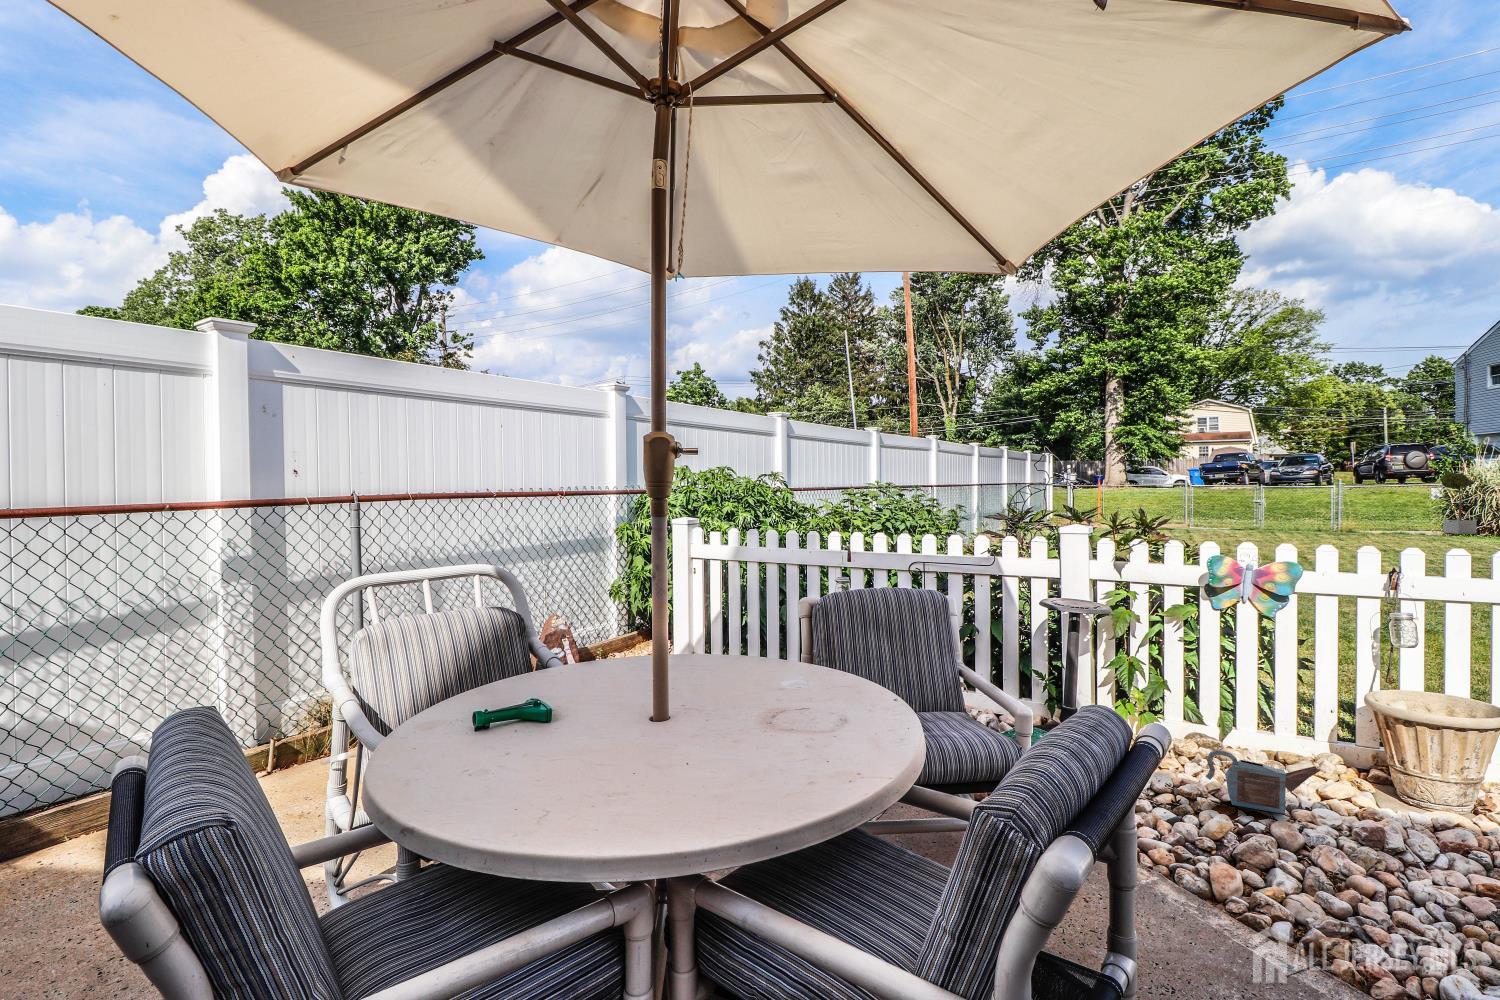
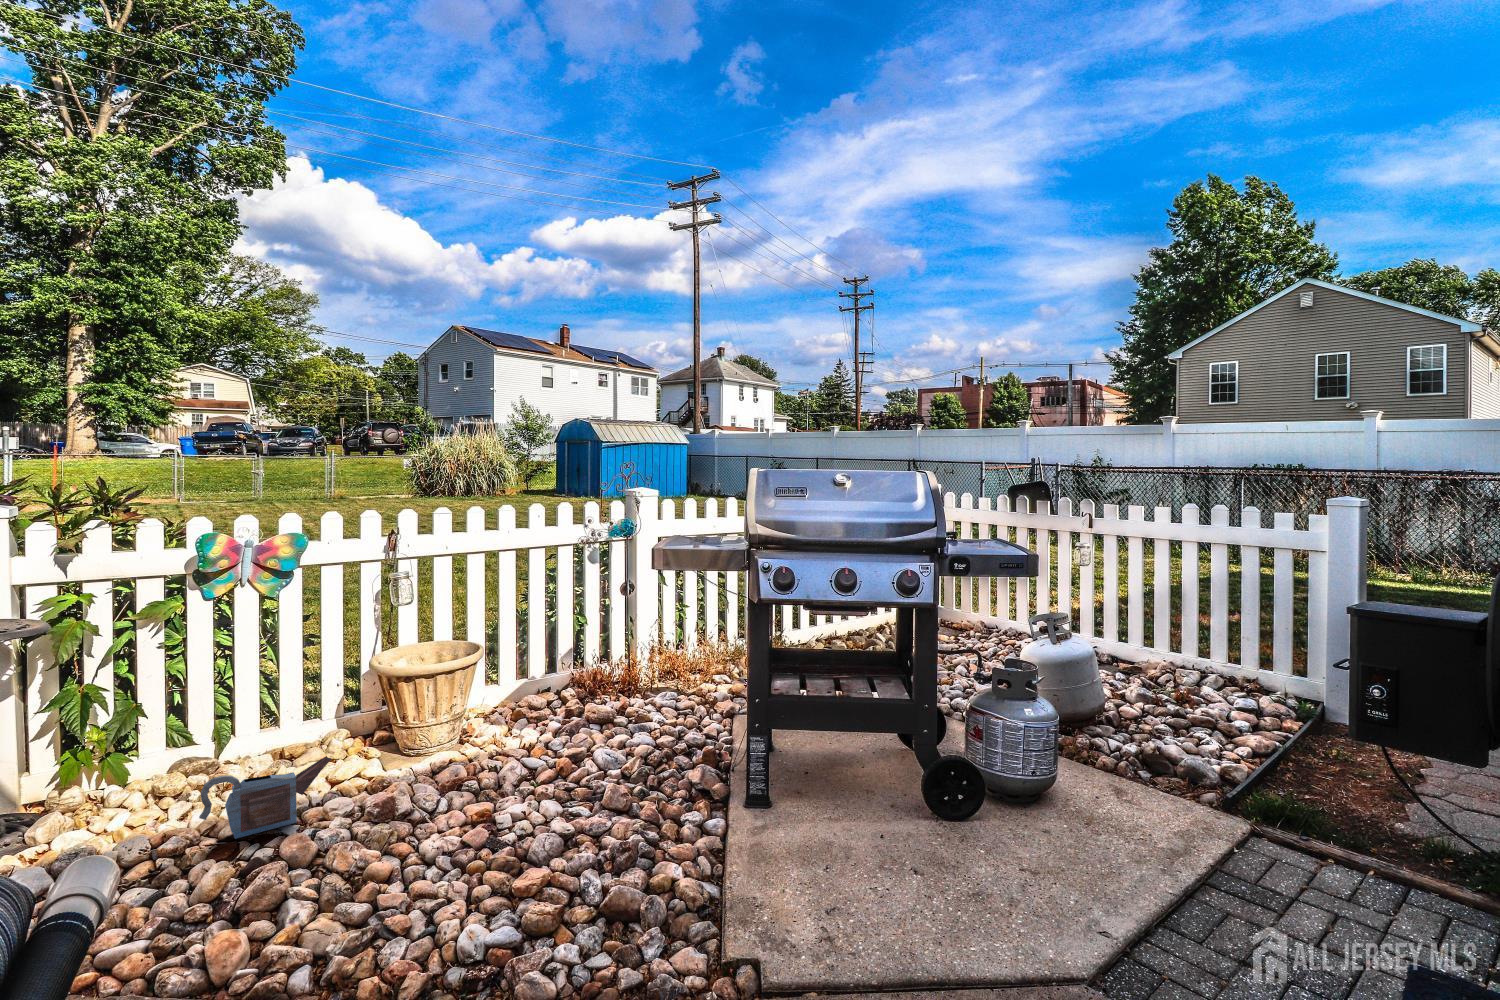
potted tree: present [1440,471,1477,534] -> none [410,447,435,500]

